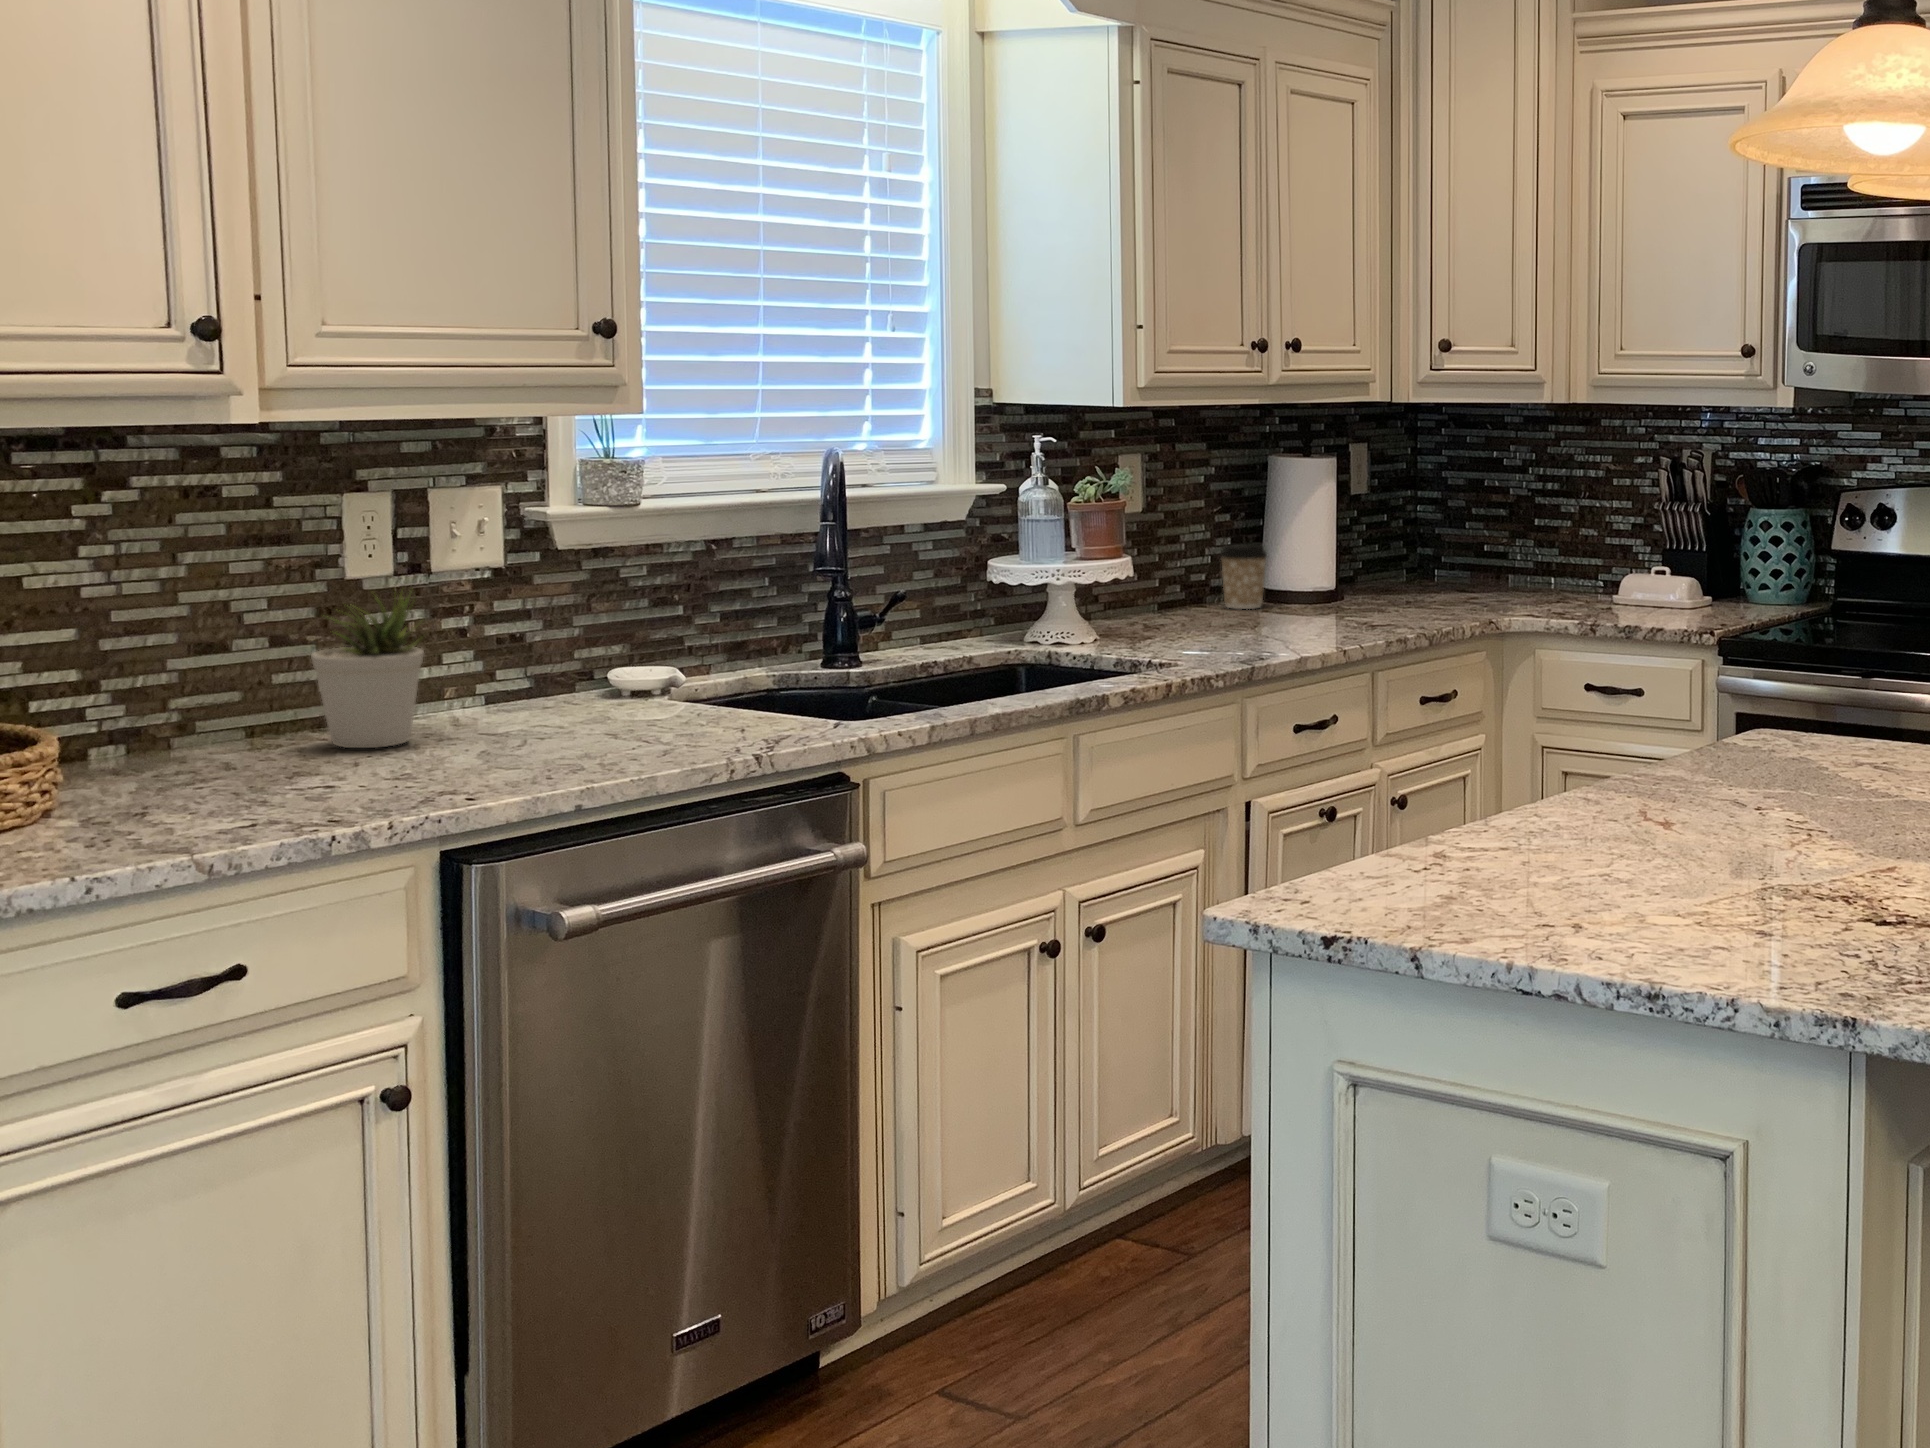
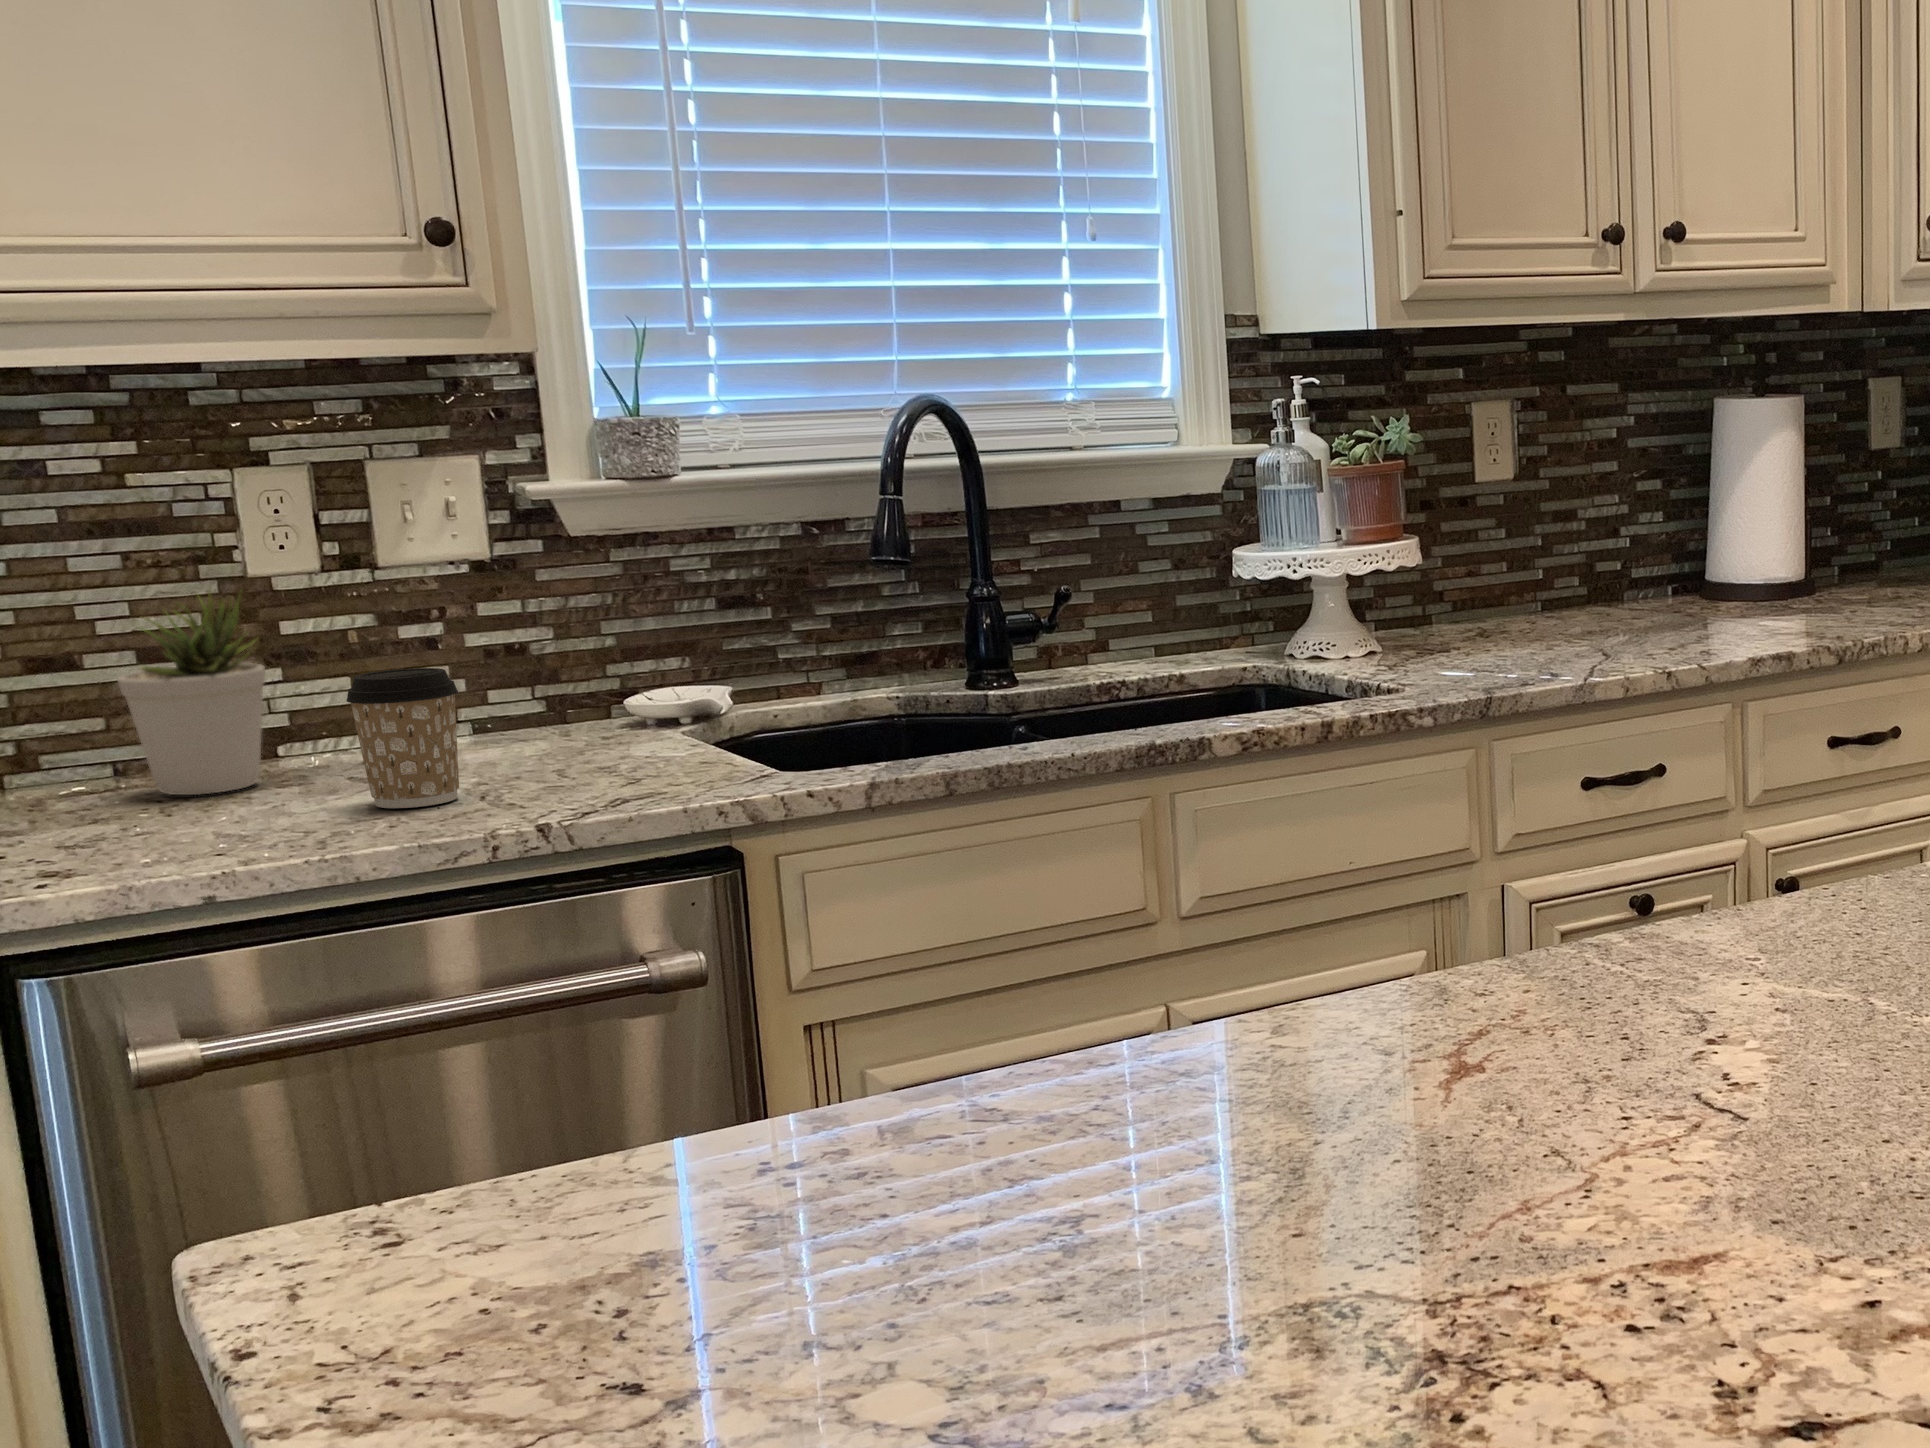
coffee cup: present [1220,545,1267,609] -> present [346,668,459,808]

